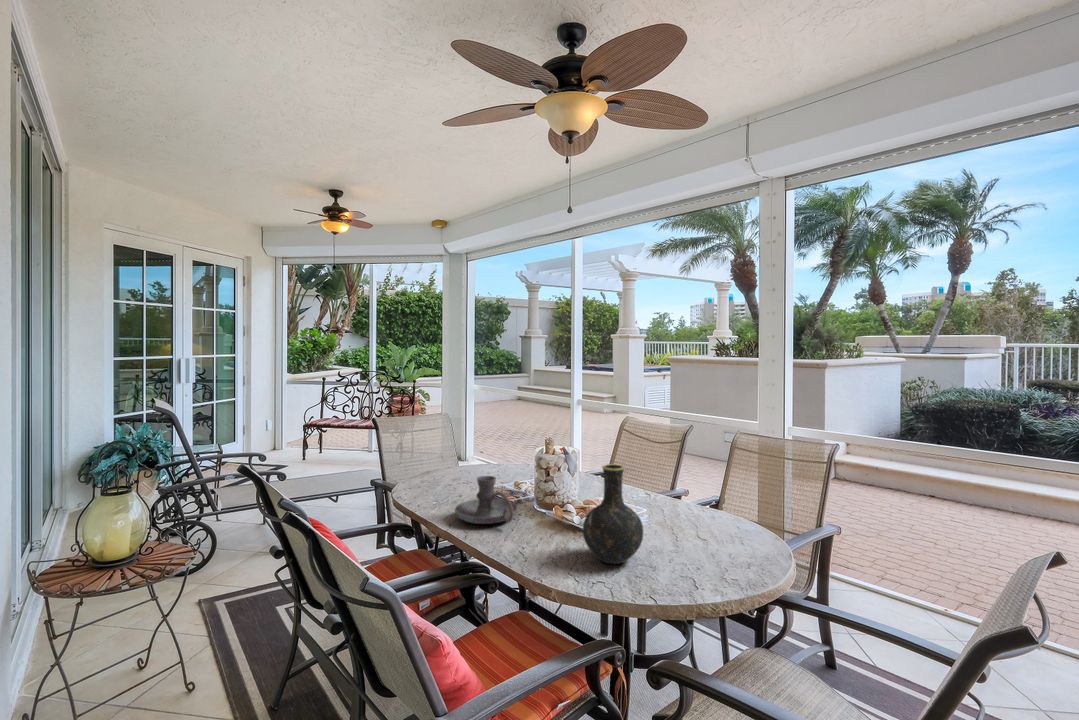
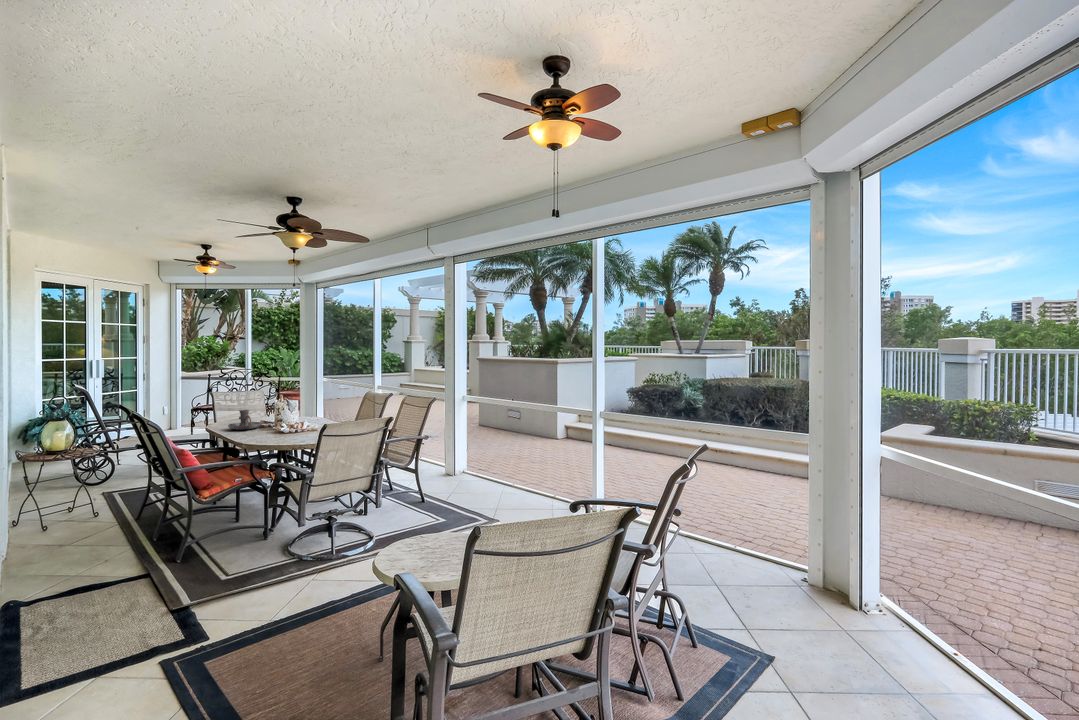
vase: present [583,464,643,564] -> none [268,397,295,436]

